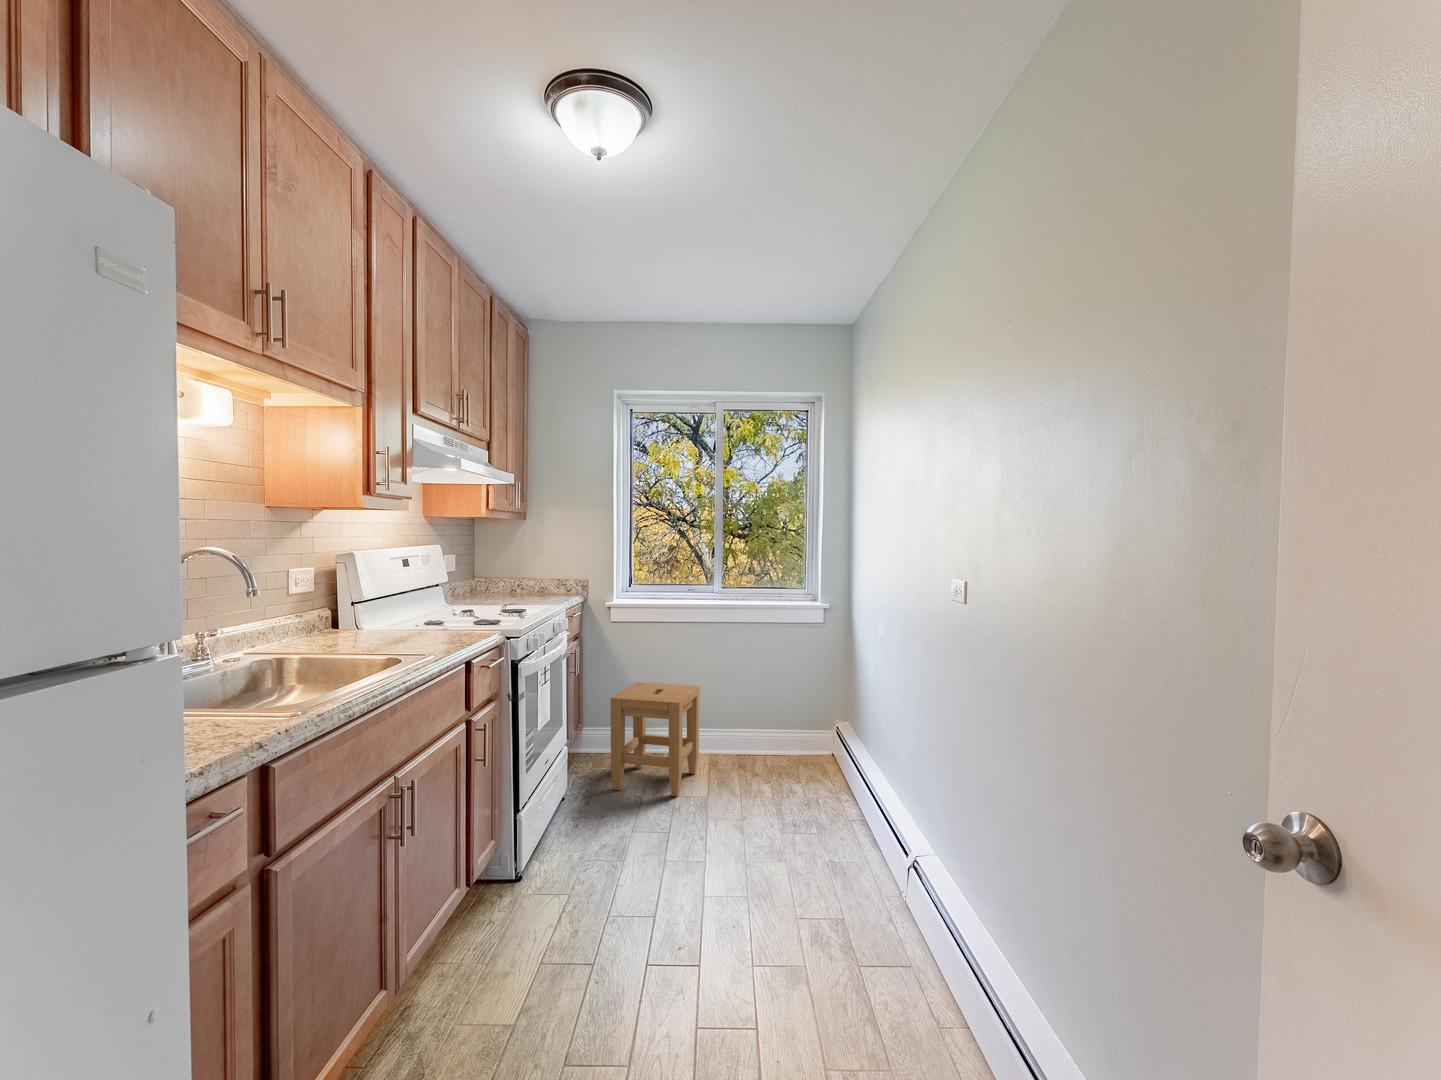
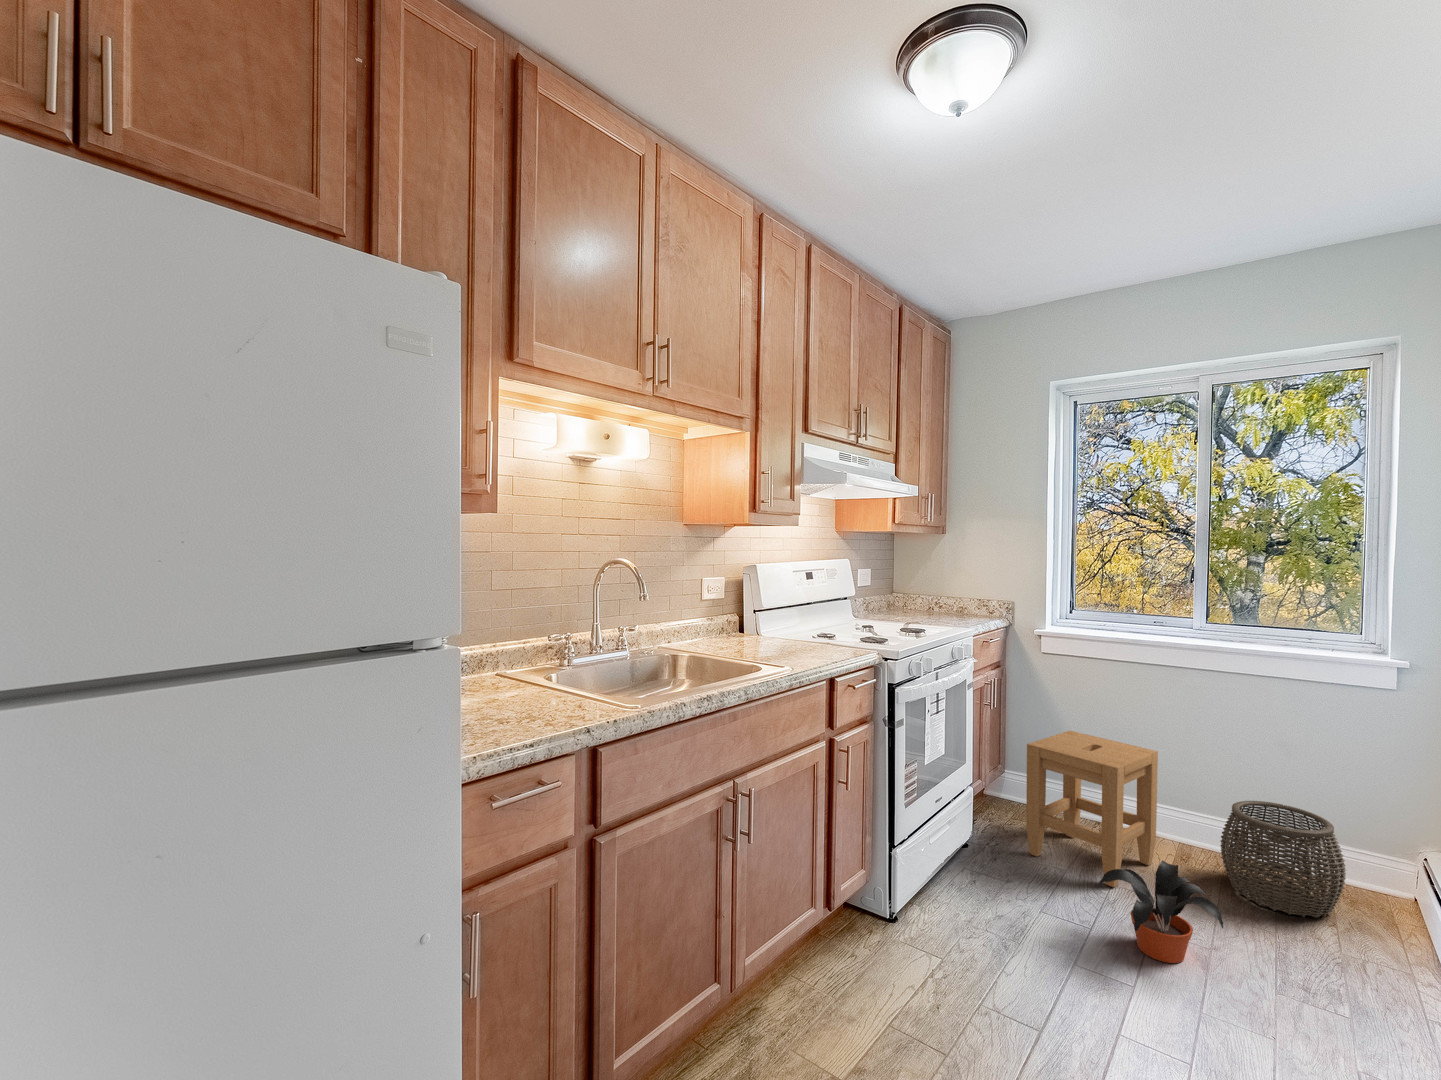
woven basket: none [738,708,806,781] -> present [1220,801,1346,918]
potted plant: none [677,764,755,837] -> present [1098,860,1223,963]

